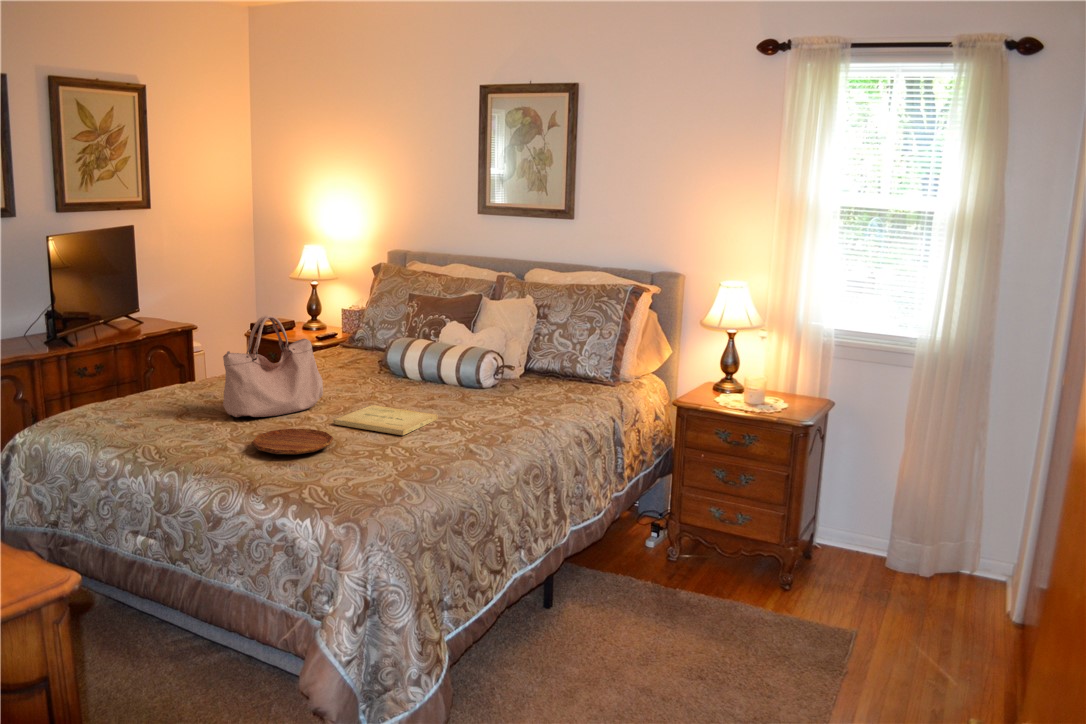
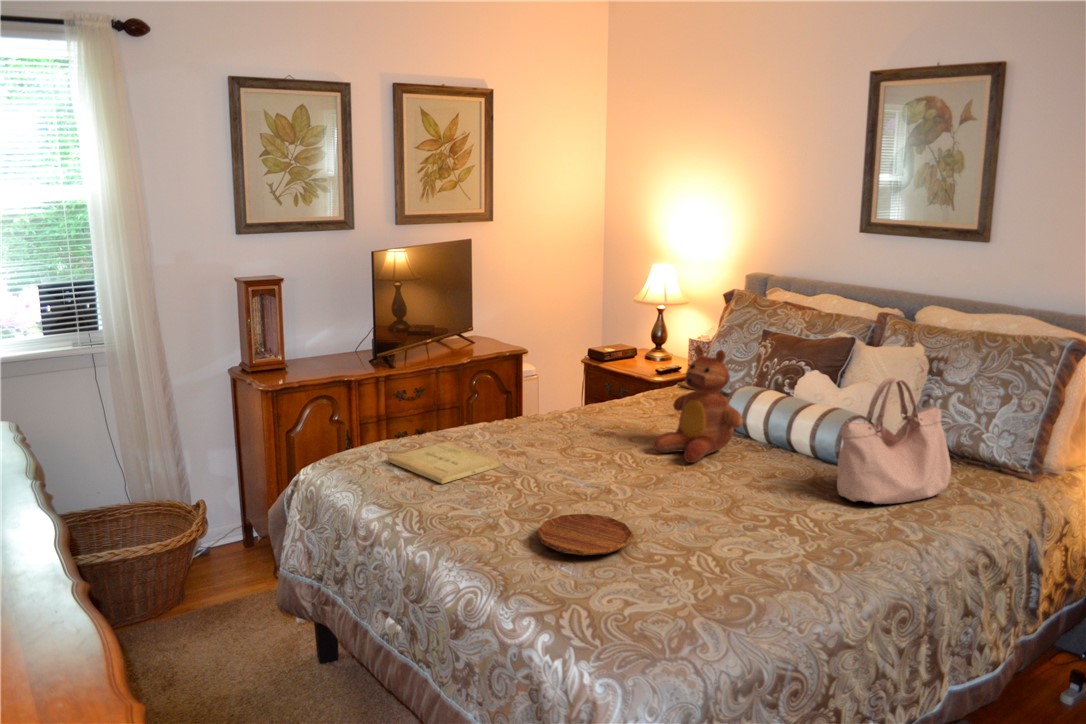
teddy bear: none [332,299,405,393] -> present [654,345,743,463]
handbag: present [223,316,323,417] -> present [837,377,951,504]
book: present [334,405,438,435] -> present [388,442,501,484]

